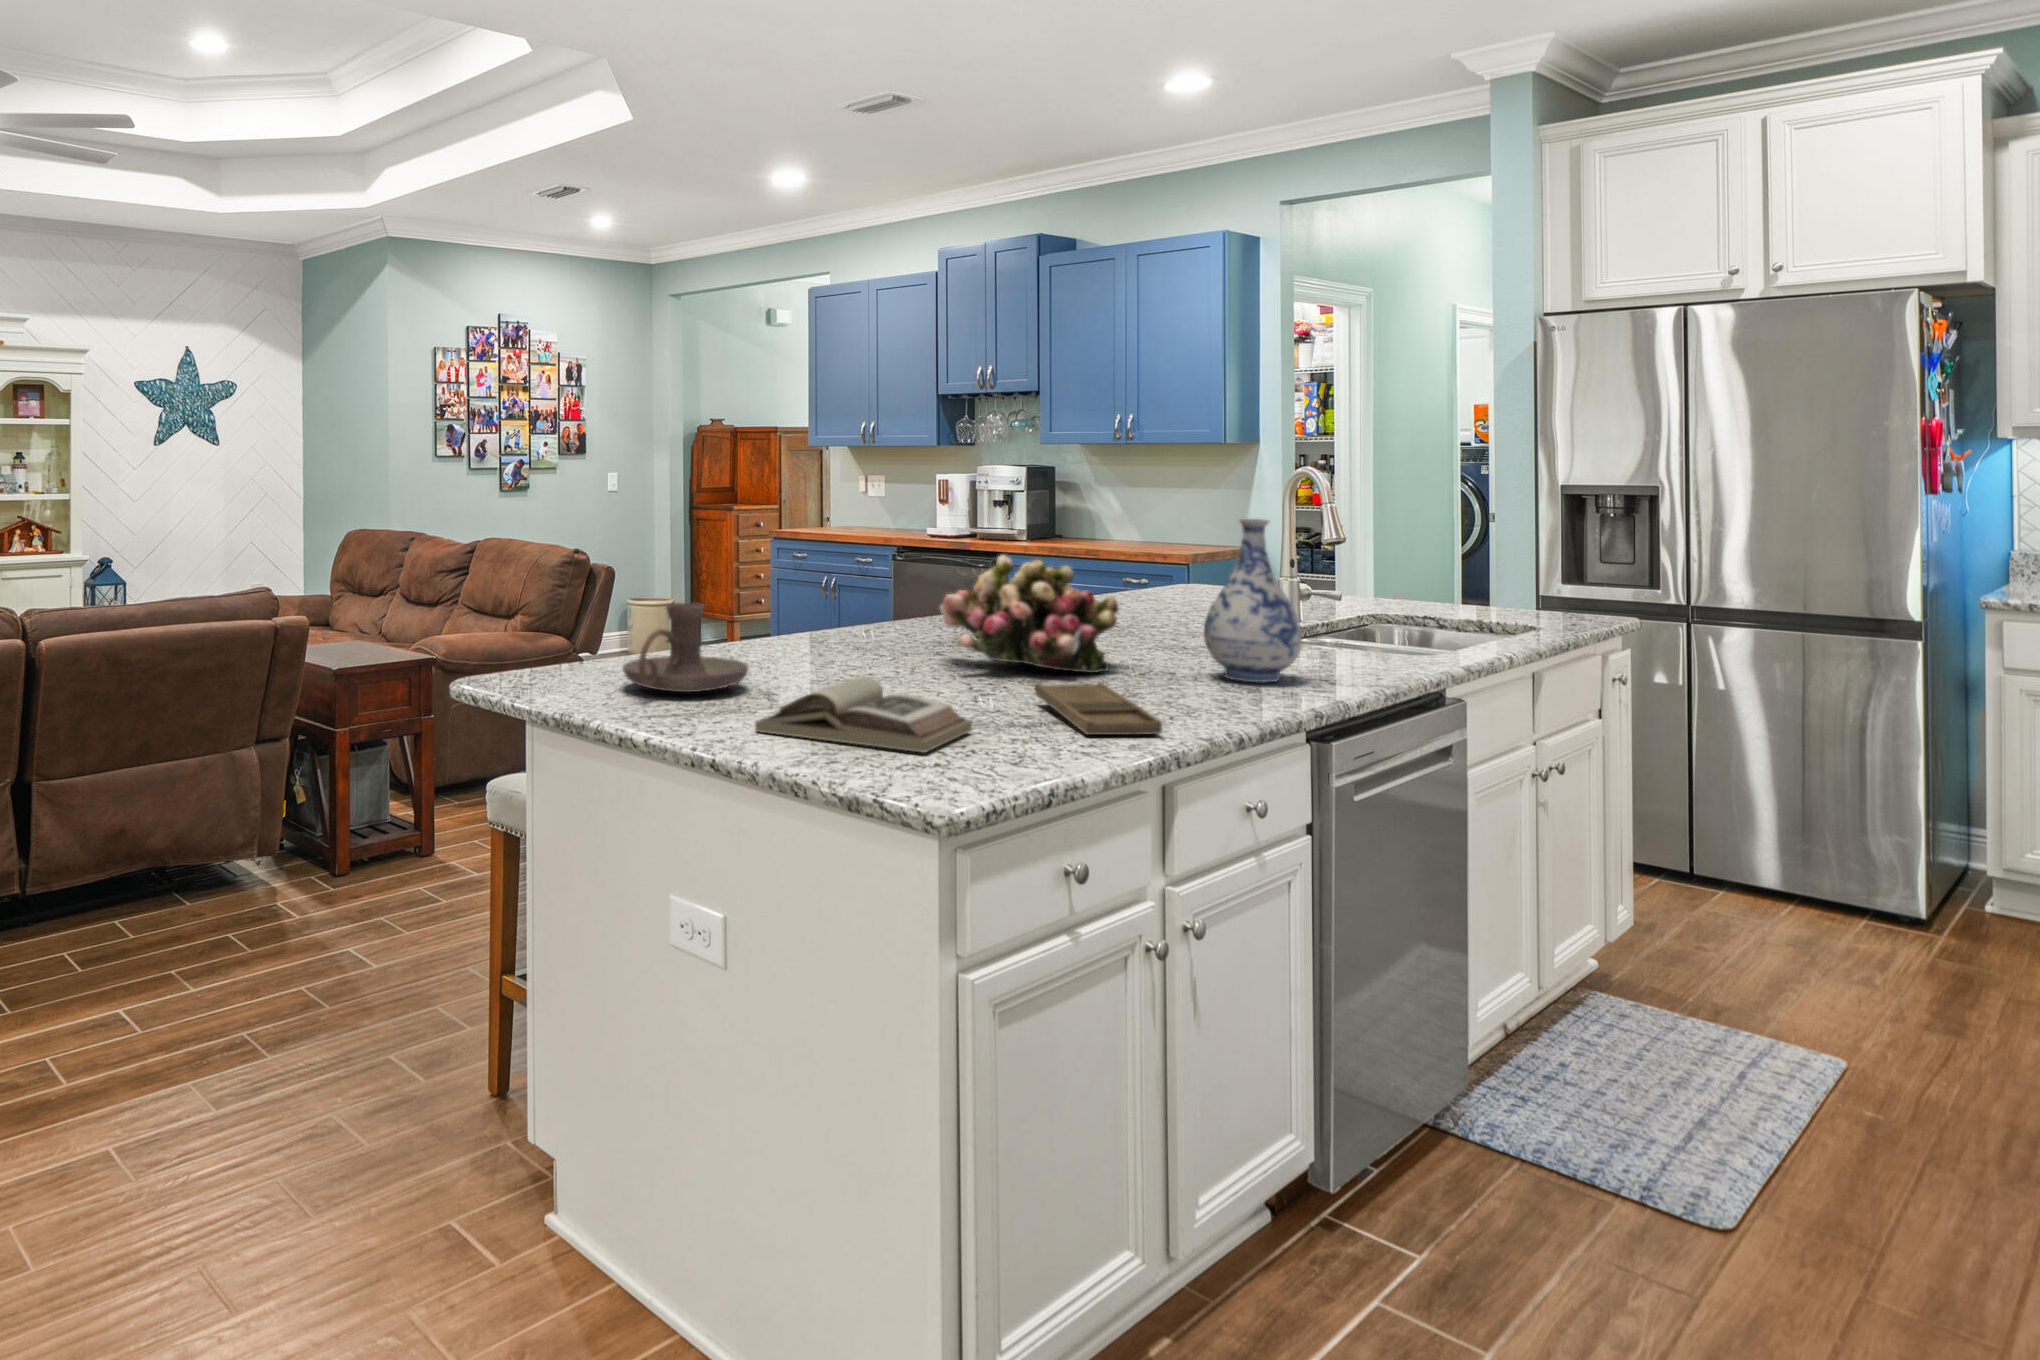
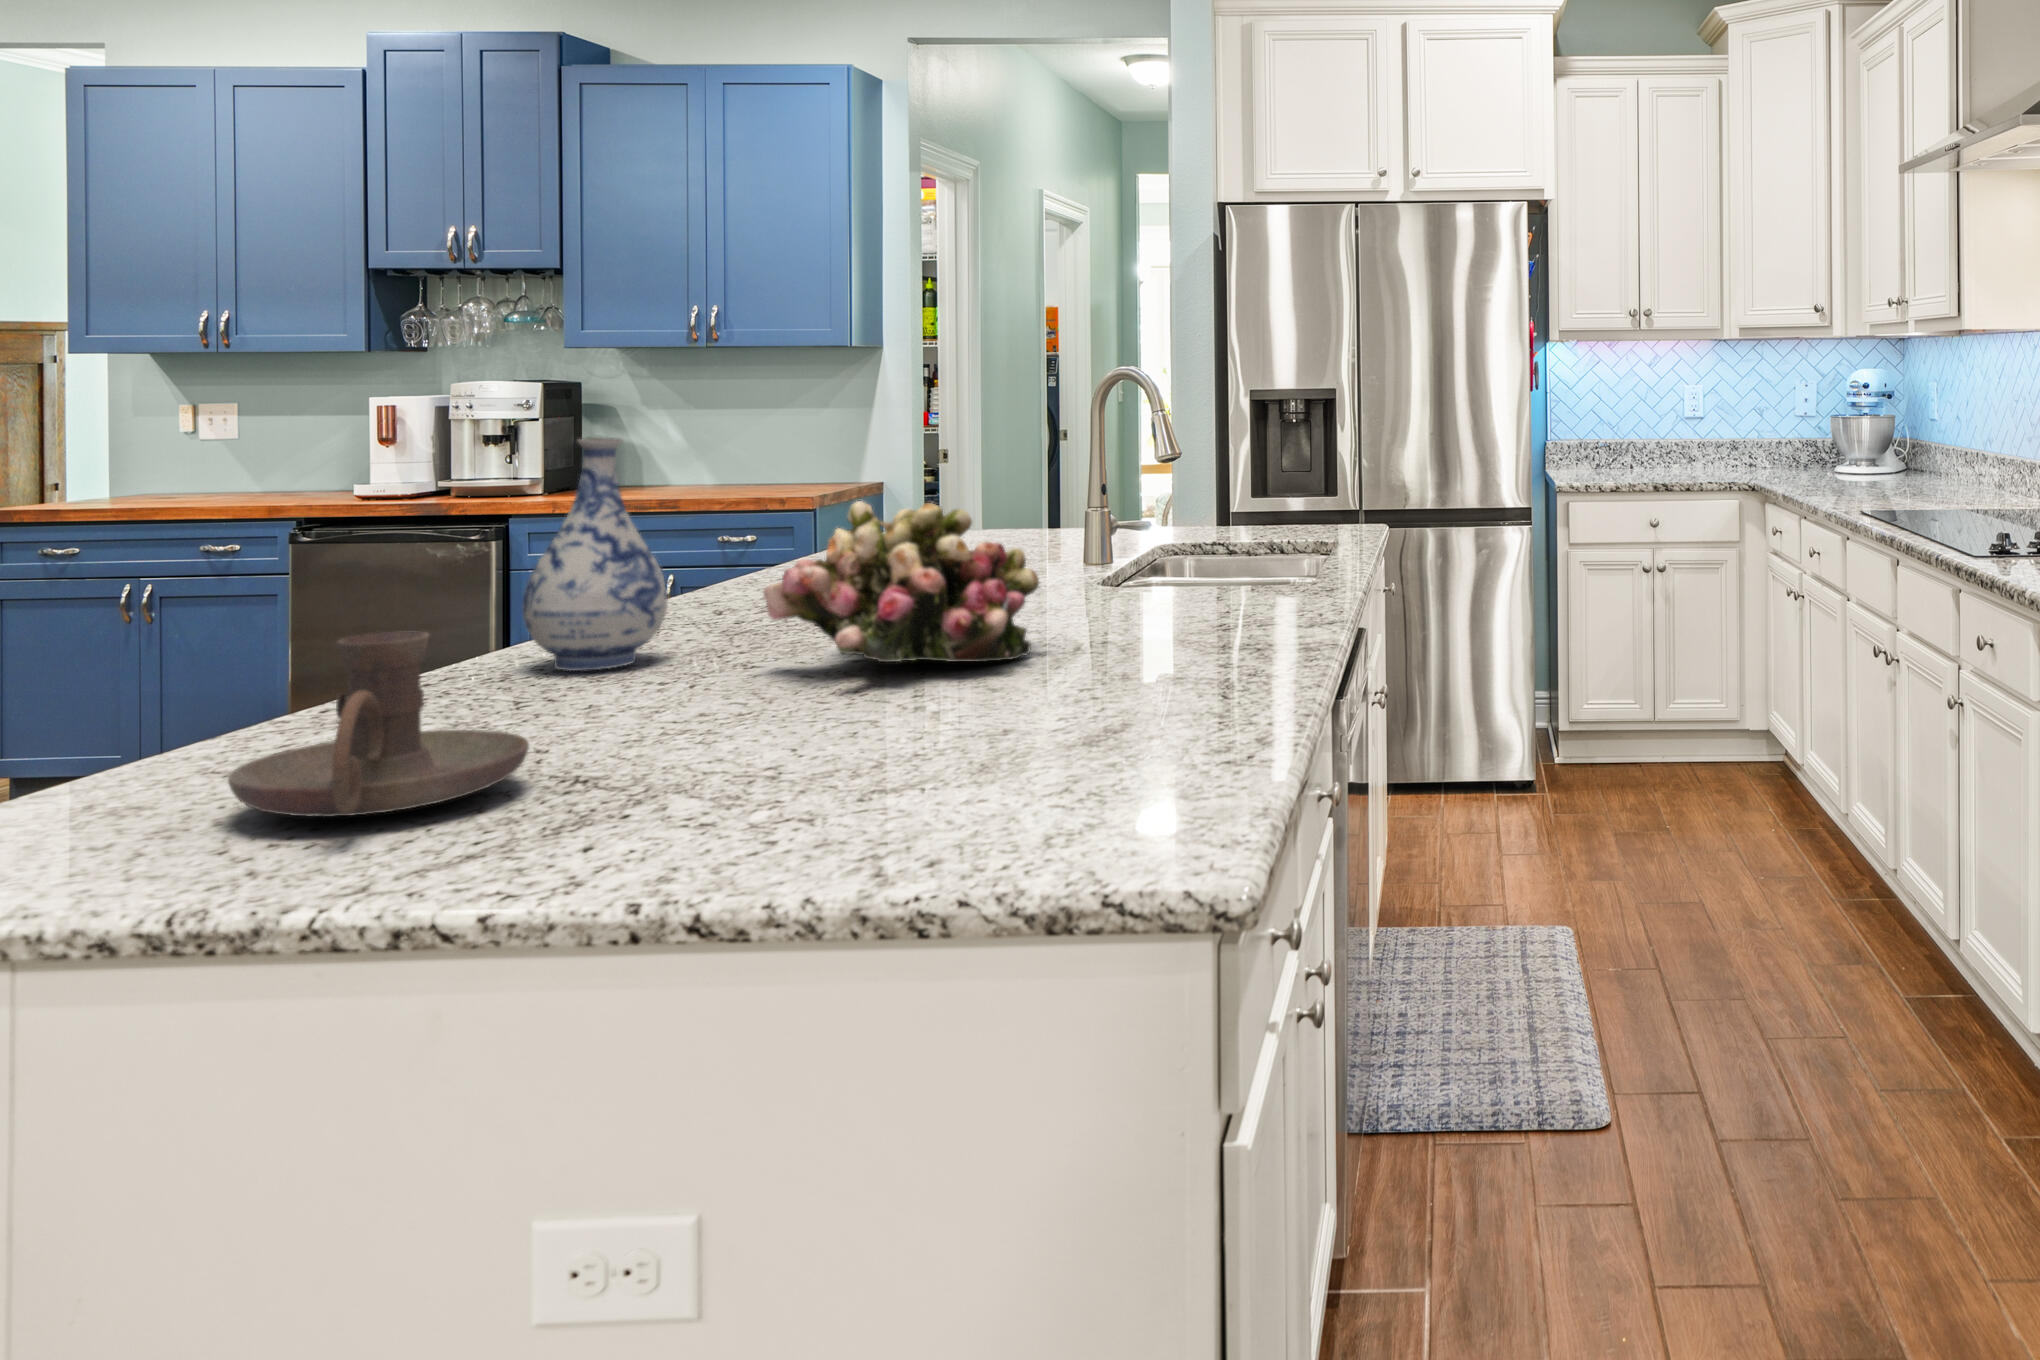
vase: present [1204,519,1302,682] -> present [522,438,668,671]
book: present [755,677,972,753] -> none [687,714,1039,851]
tray: present [1035,682,1162,735] -> none [1027,668,1263,743]

